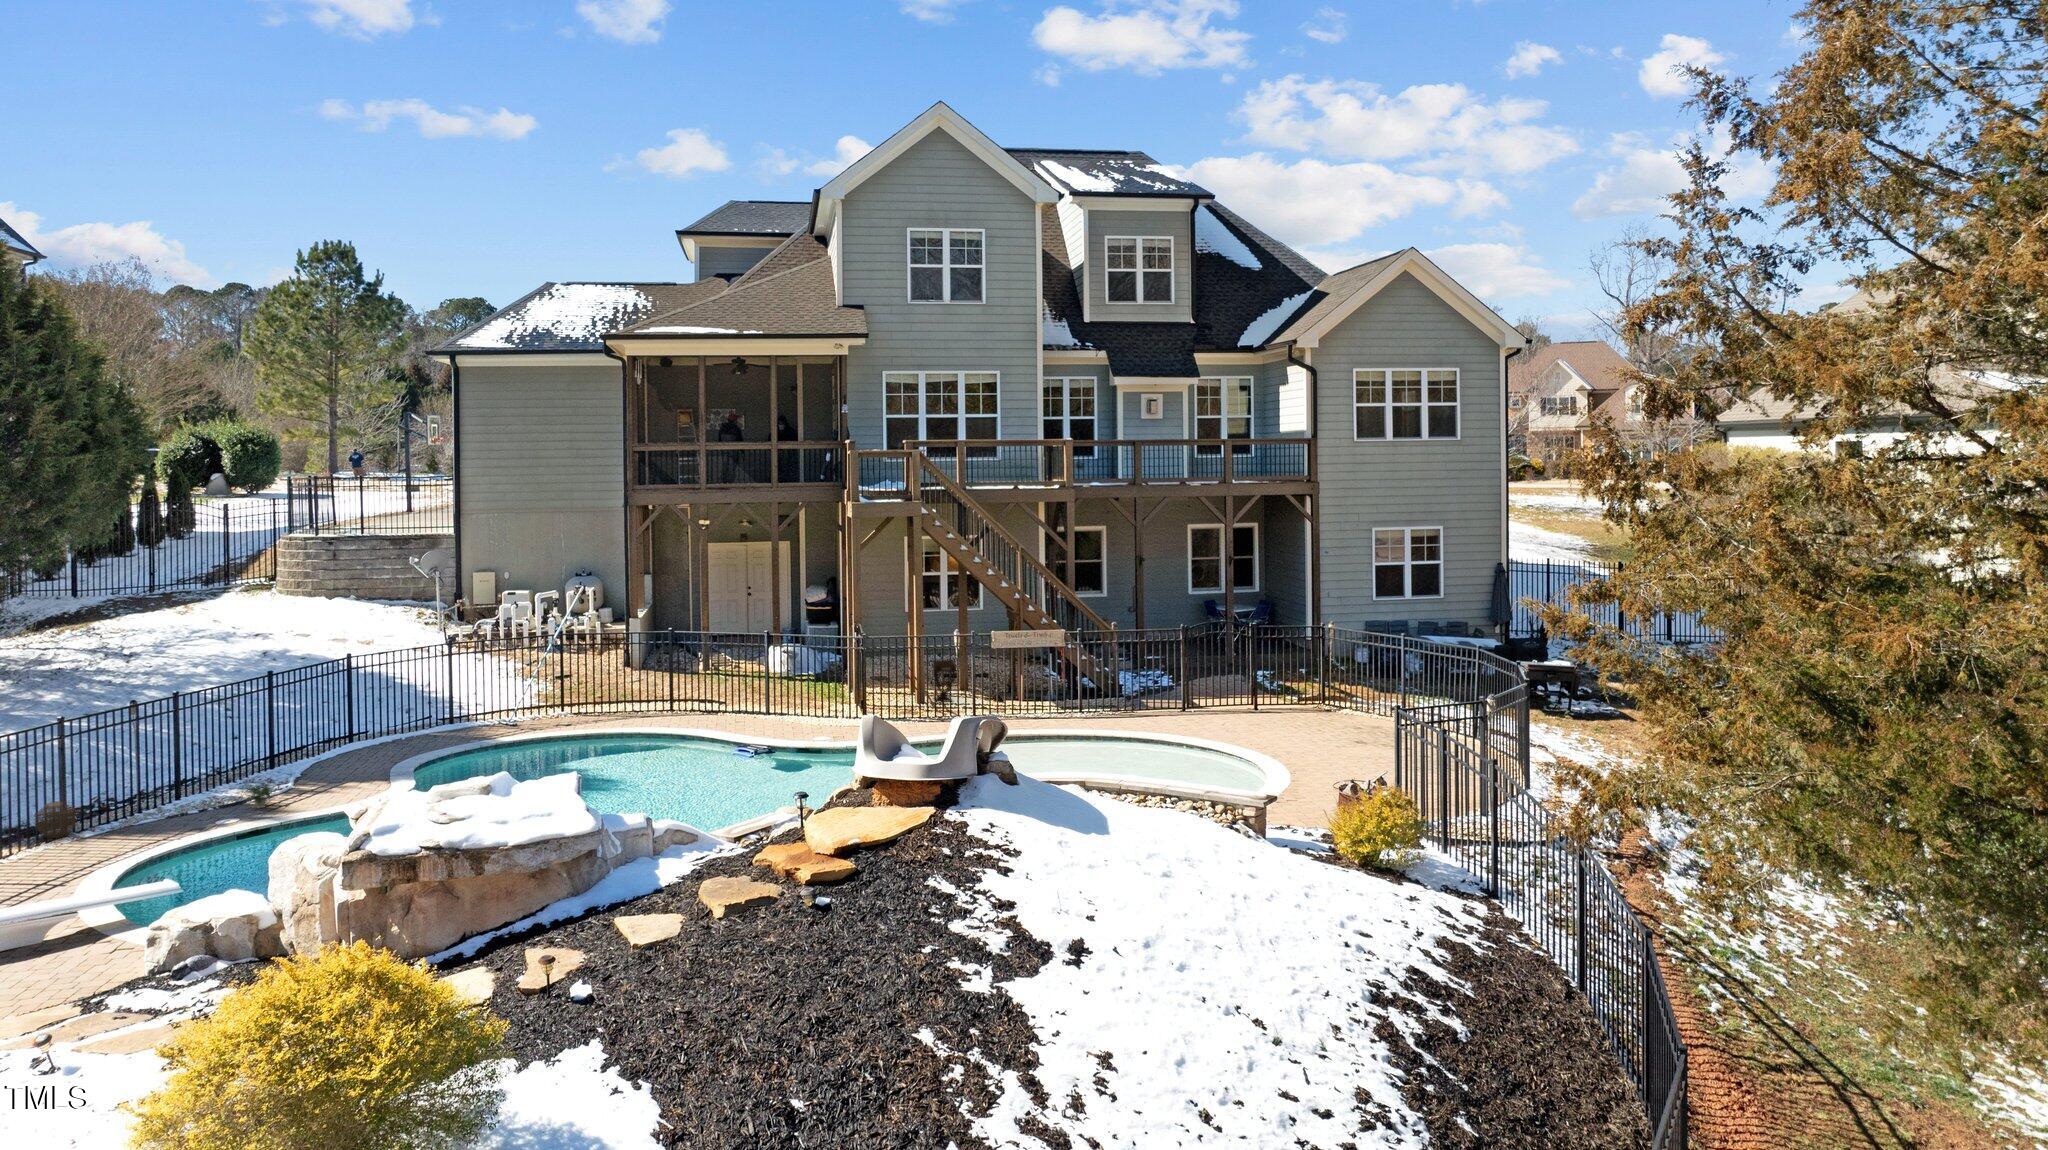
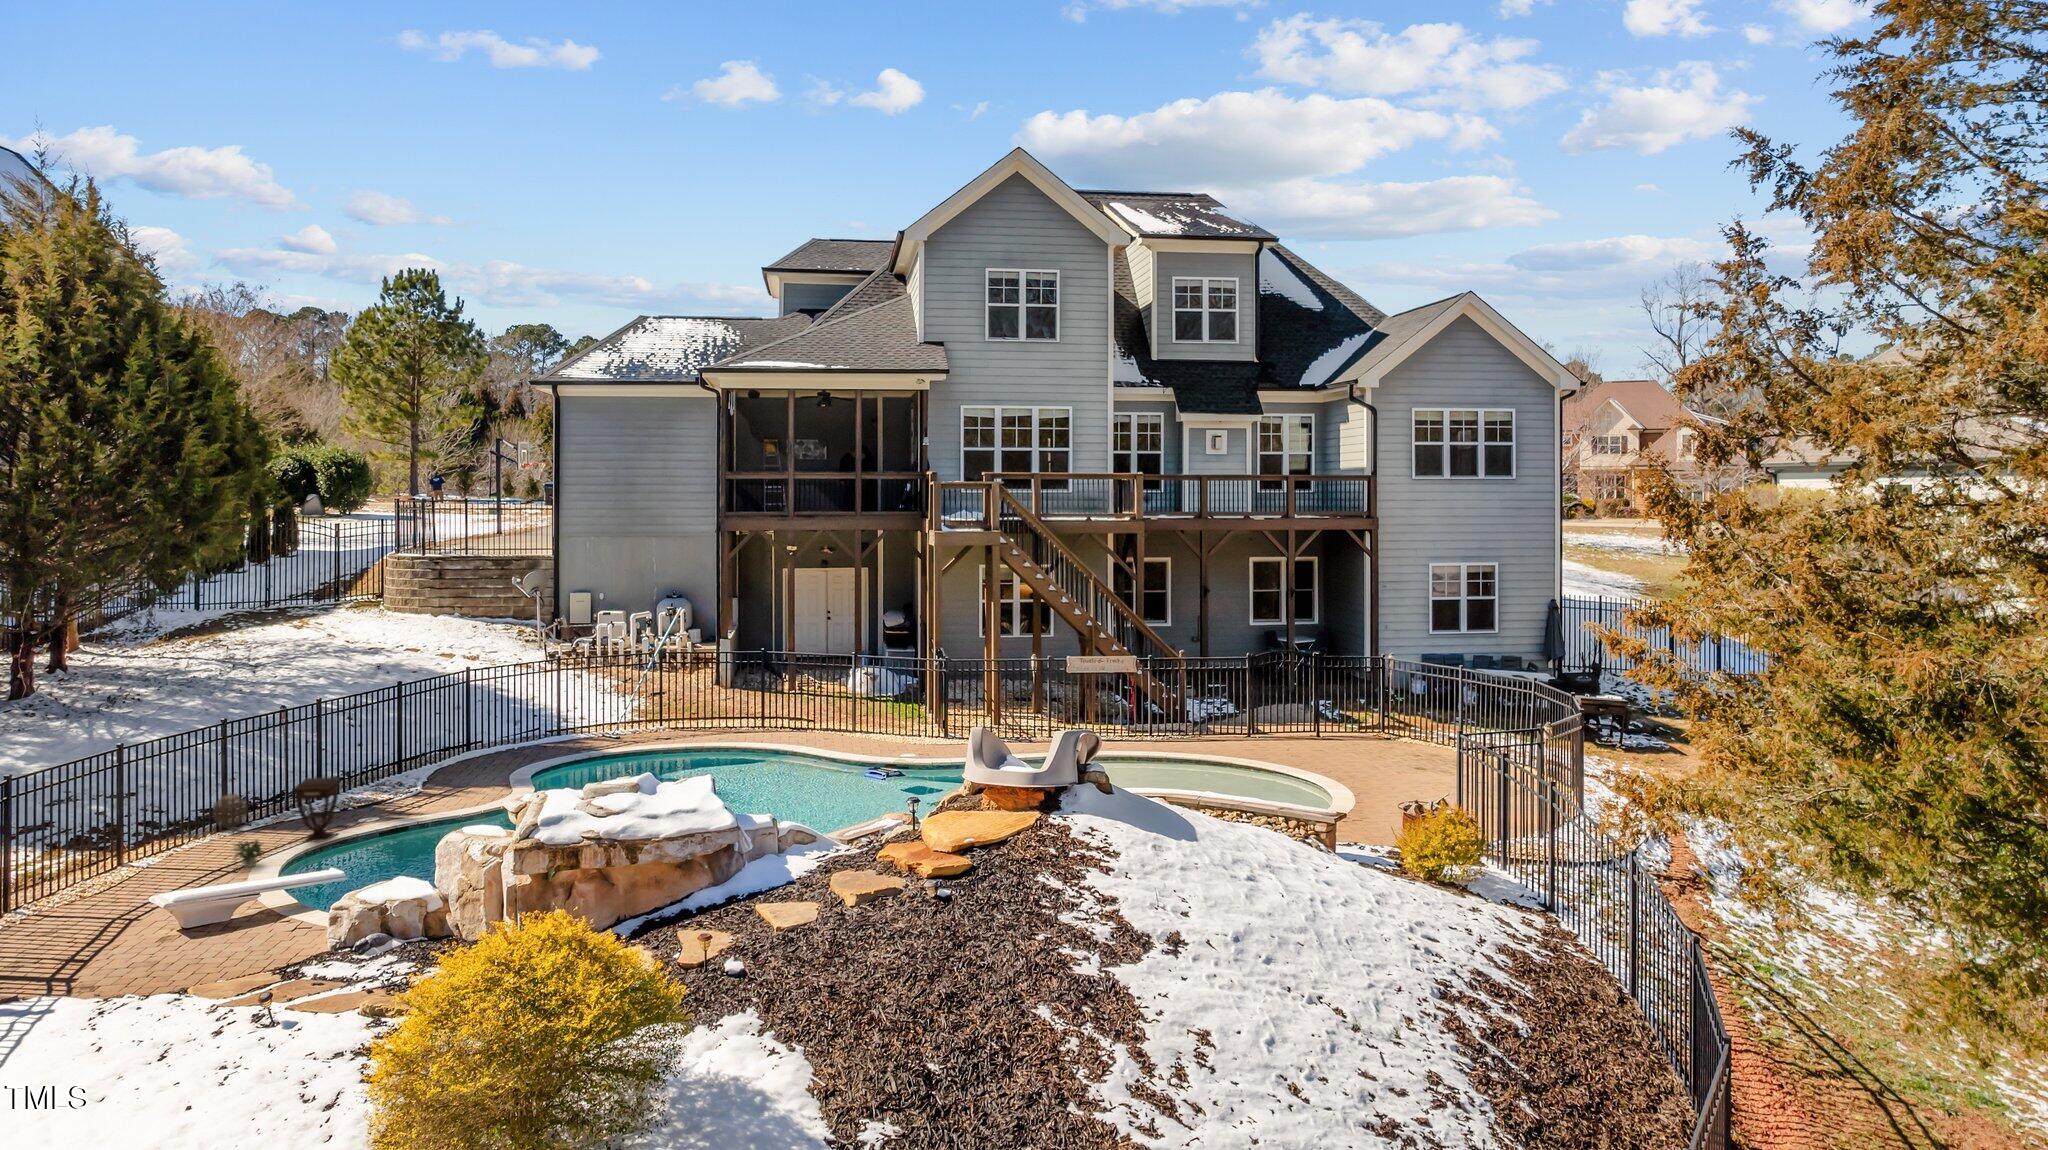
side table: present [933,659,956,702] -> present [295,777,339,843]
potted plant: present [245,785,272,808] -> present [233,840,263,867]

